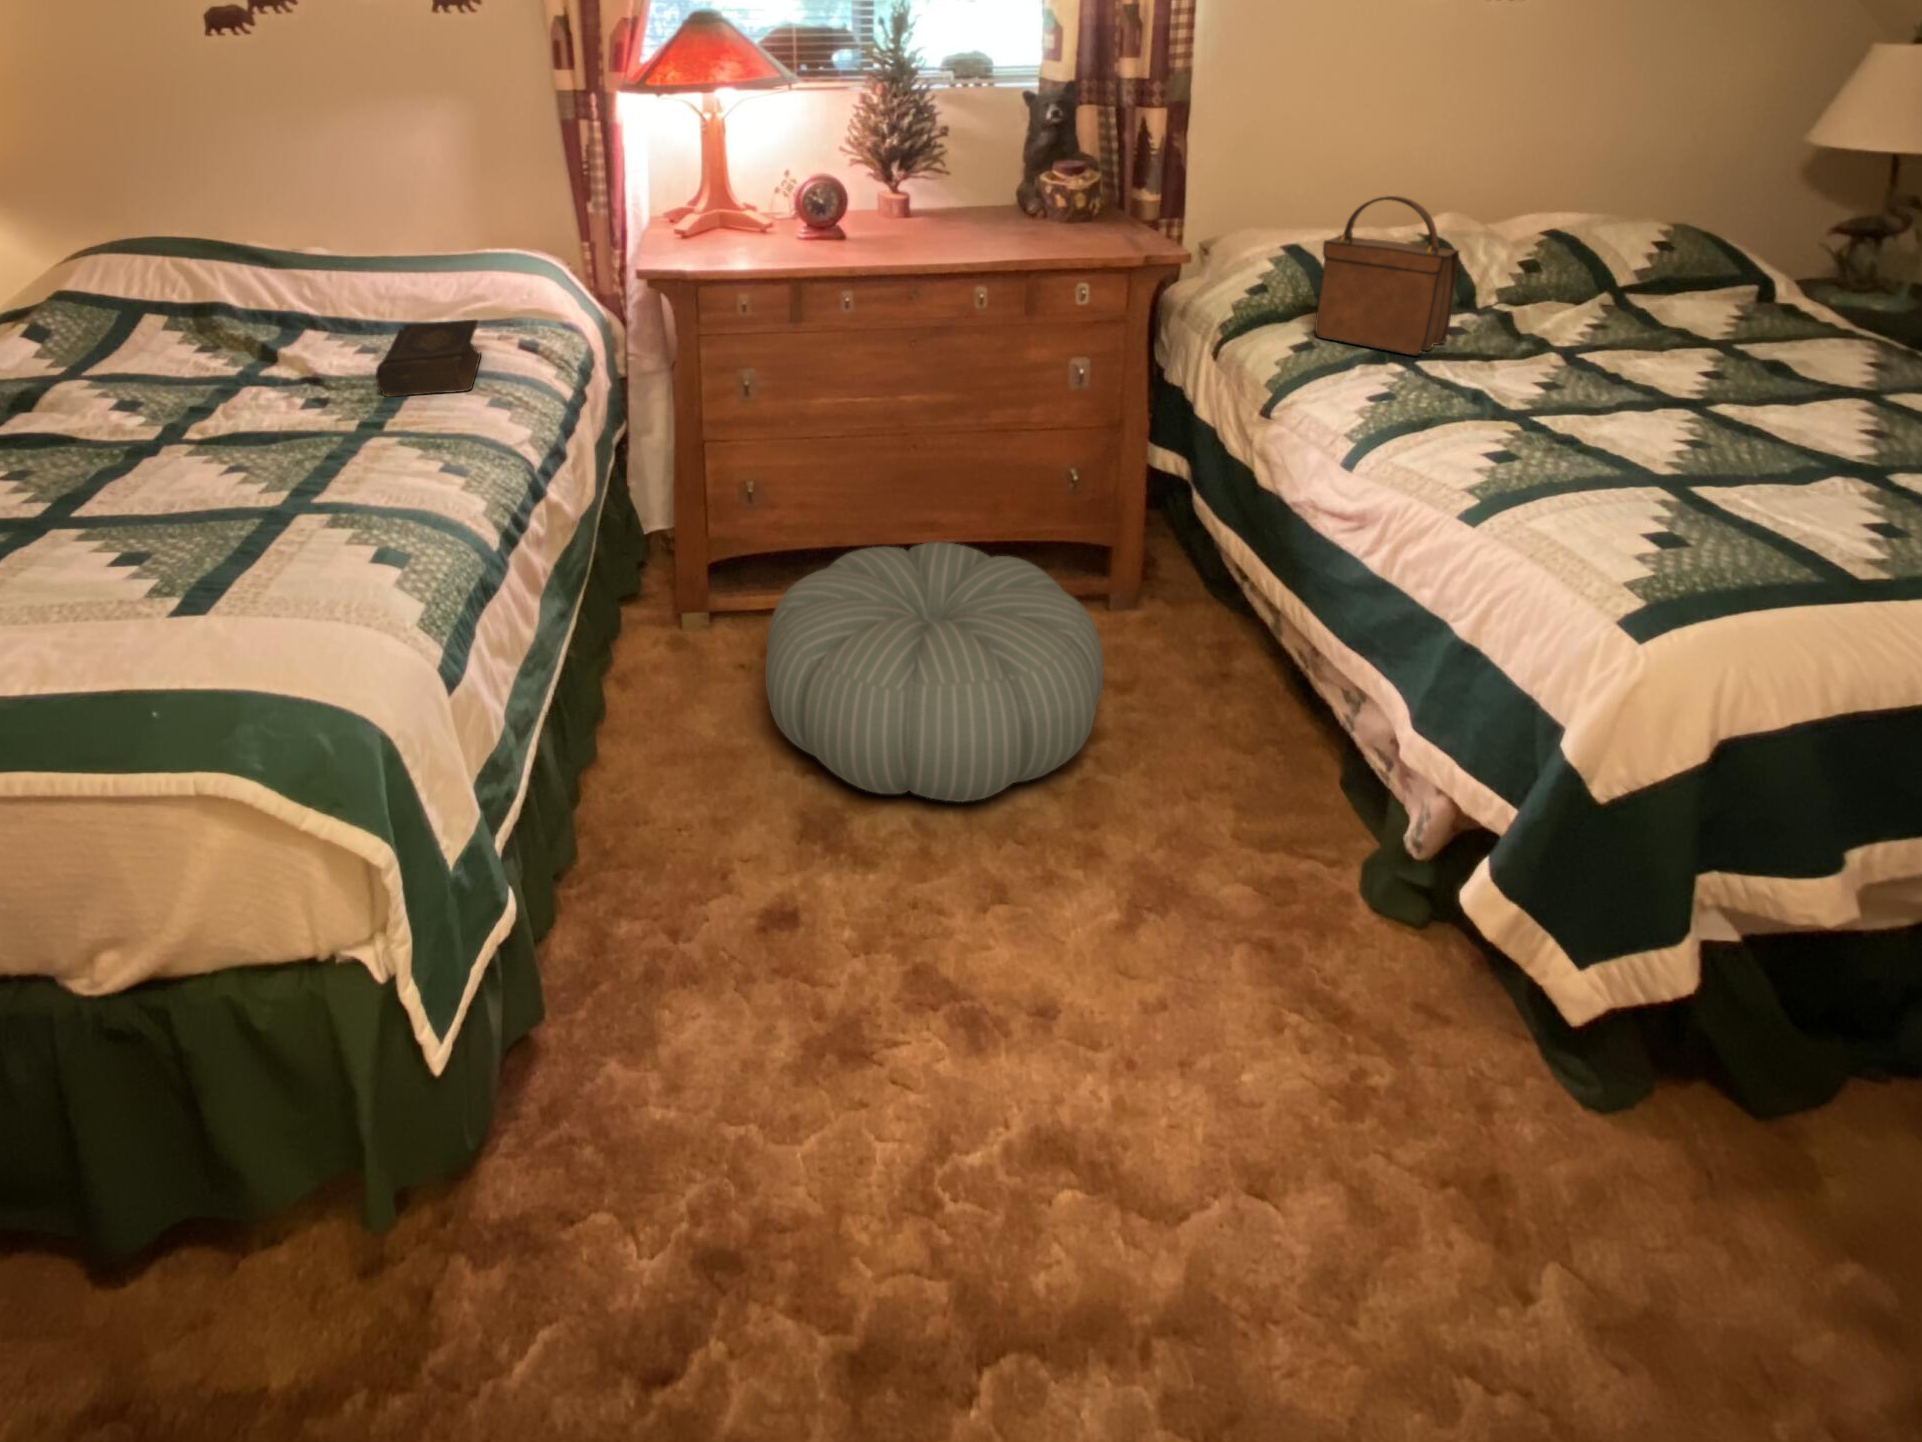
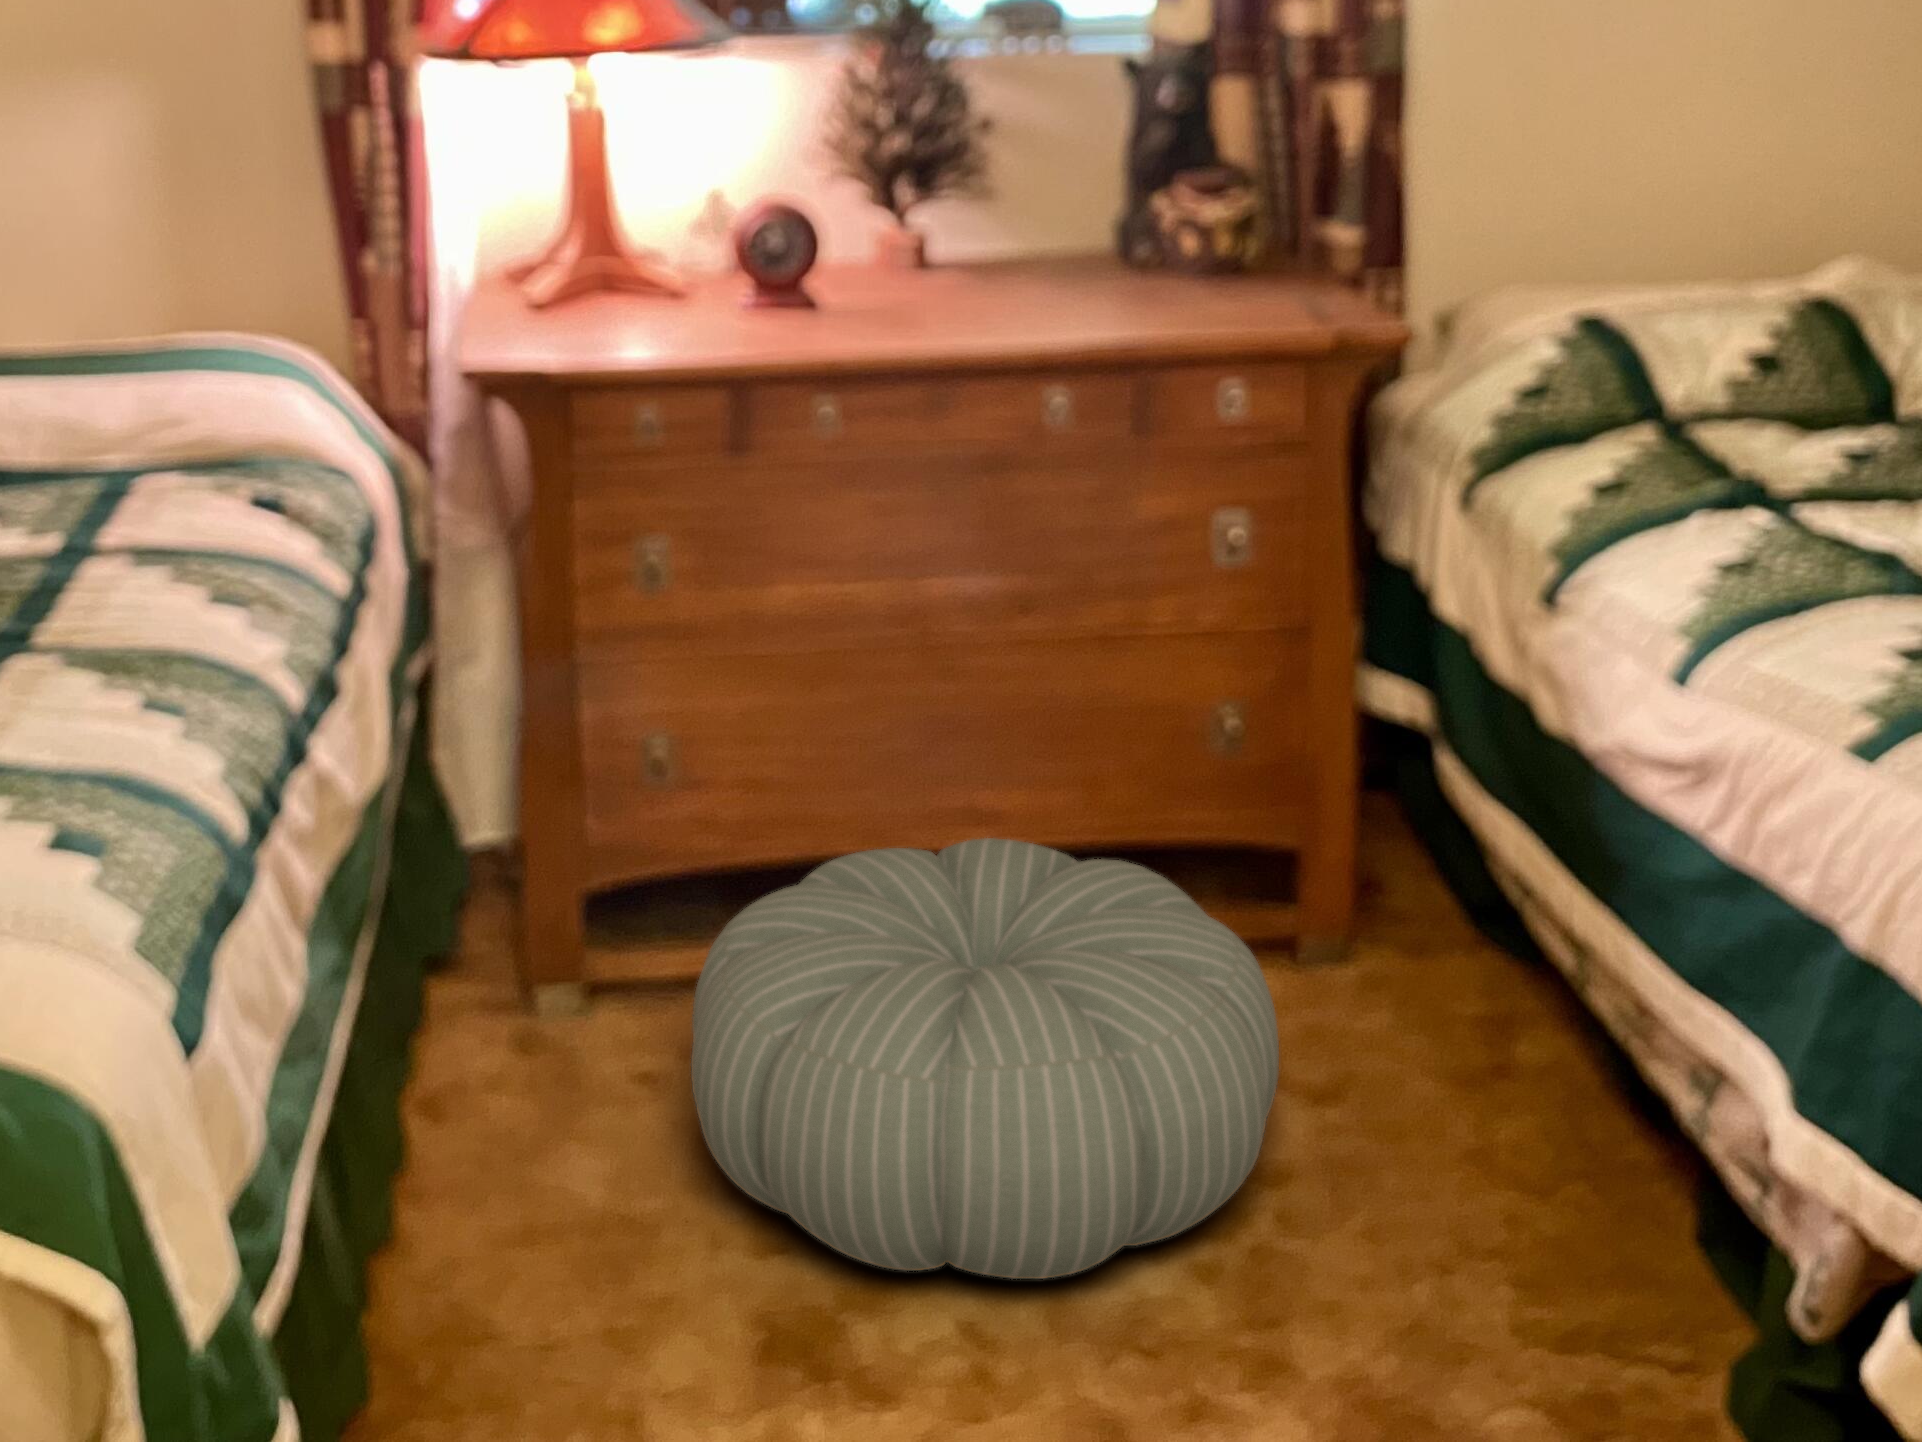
handbag: present [1315,196,1459,356] -> none [1625,229,1856,499]
book: present [376,320,481,397] -> none [16,459,189,591]

